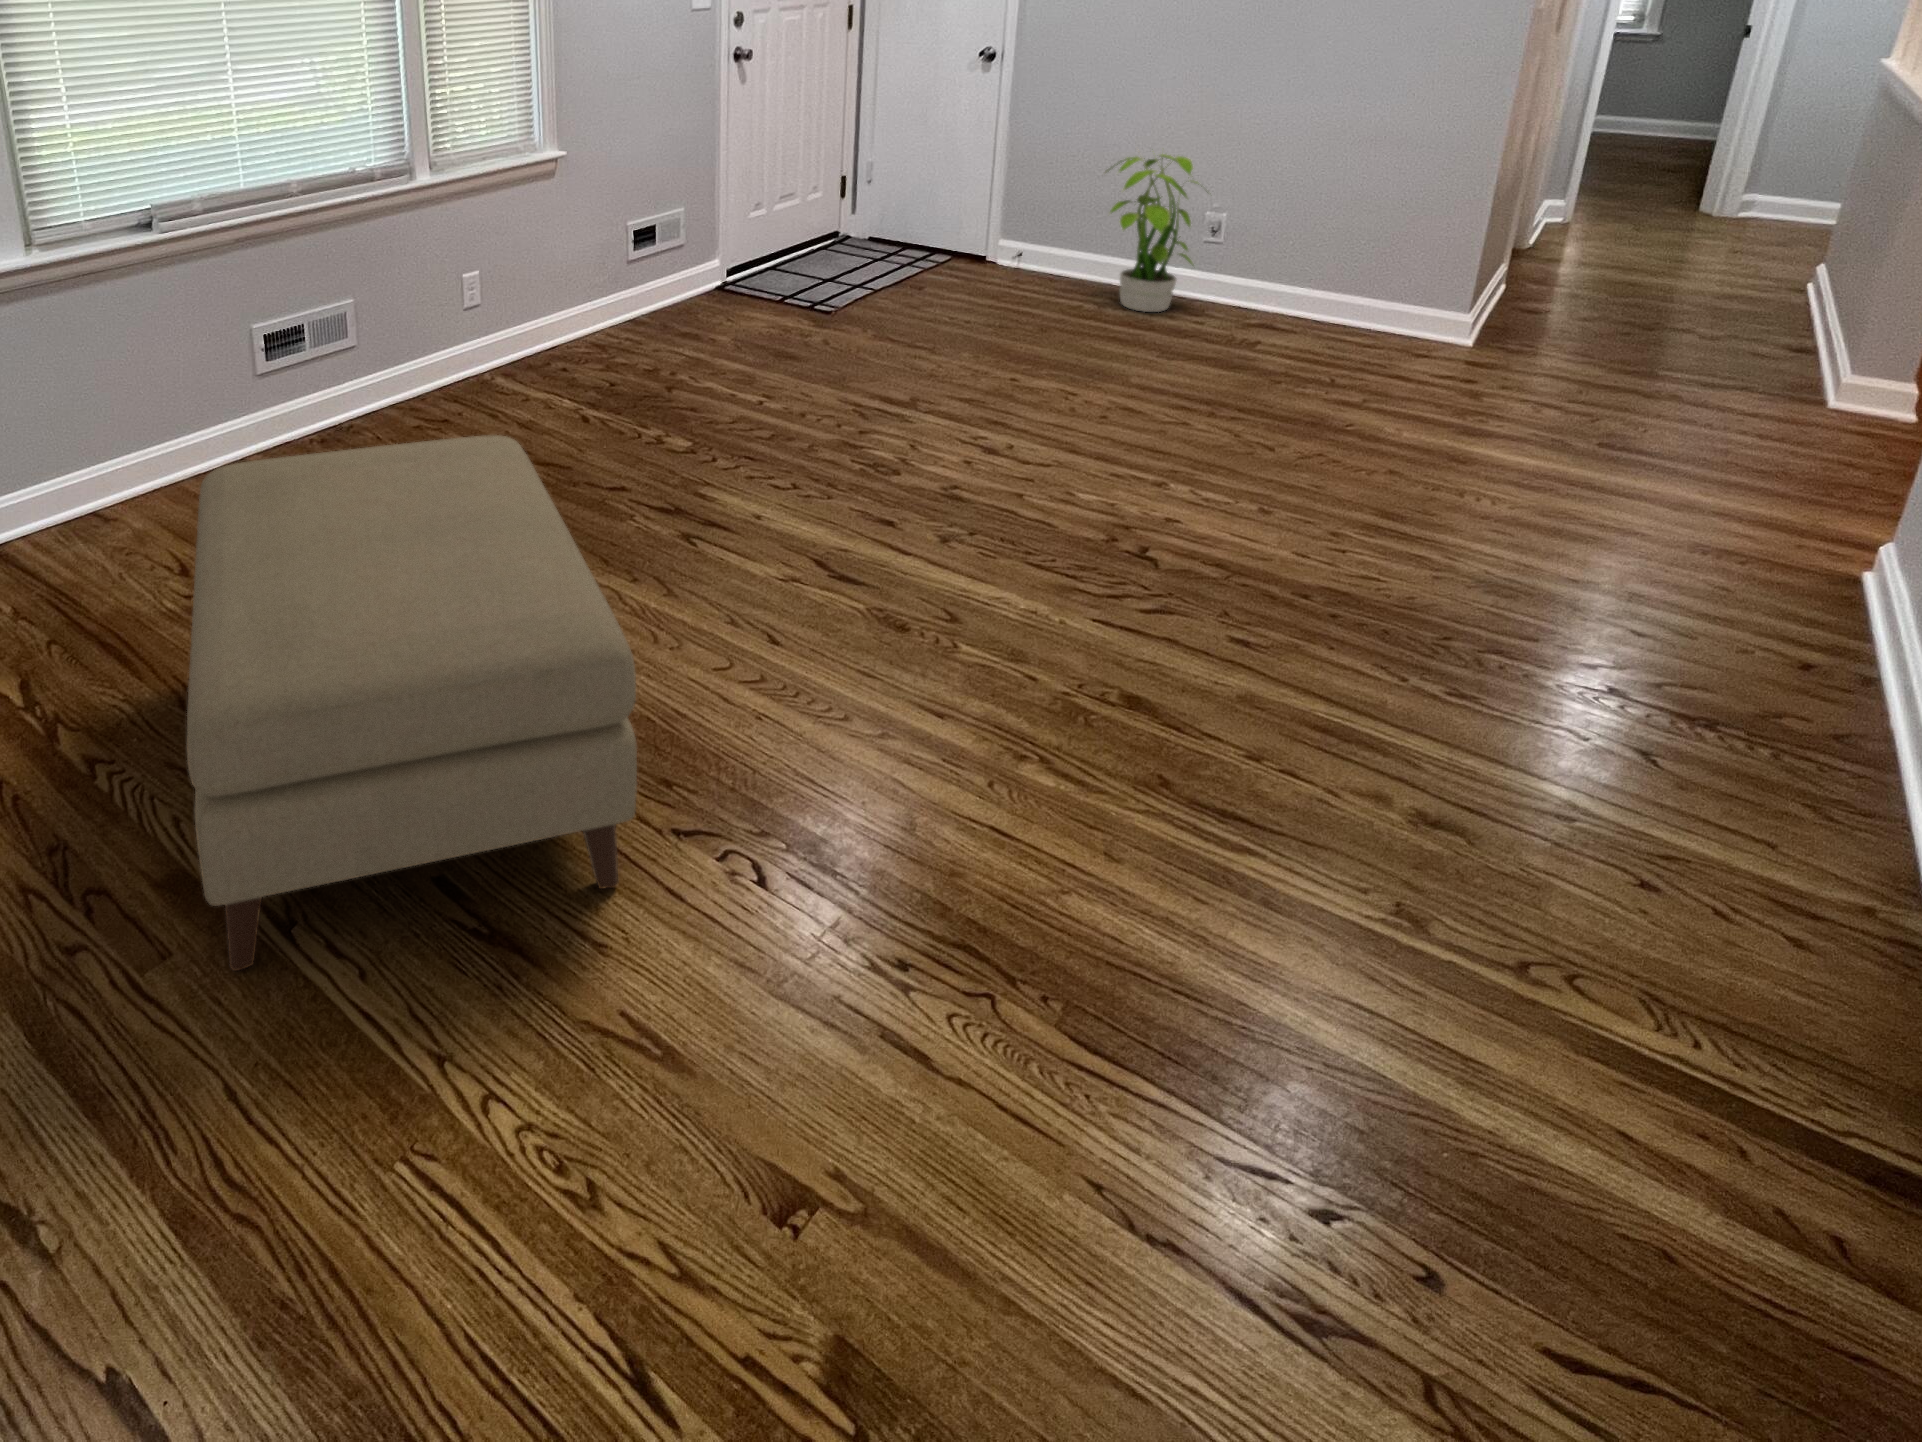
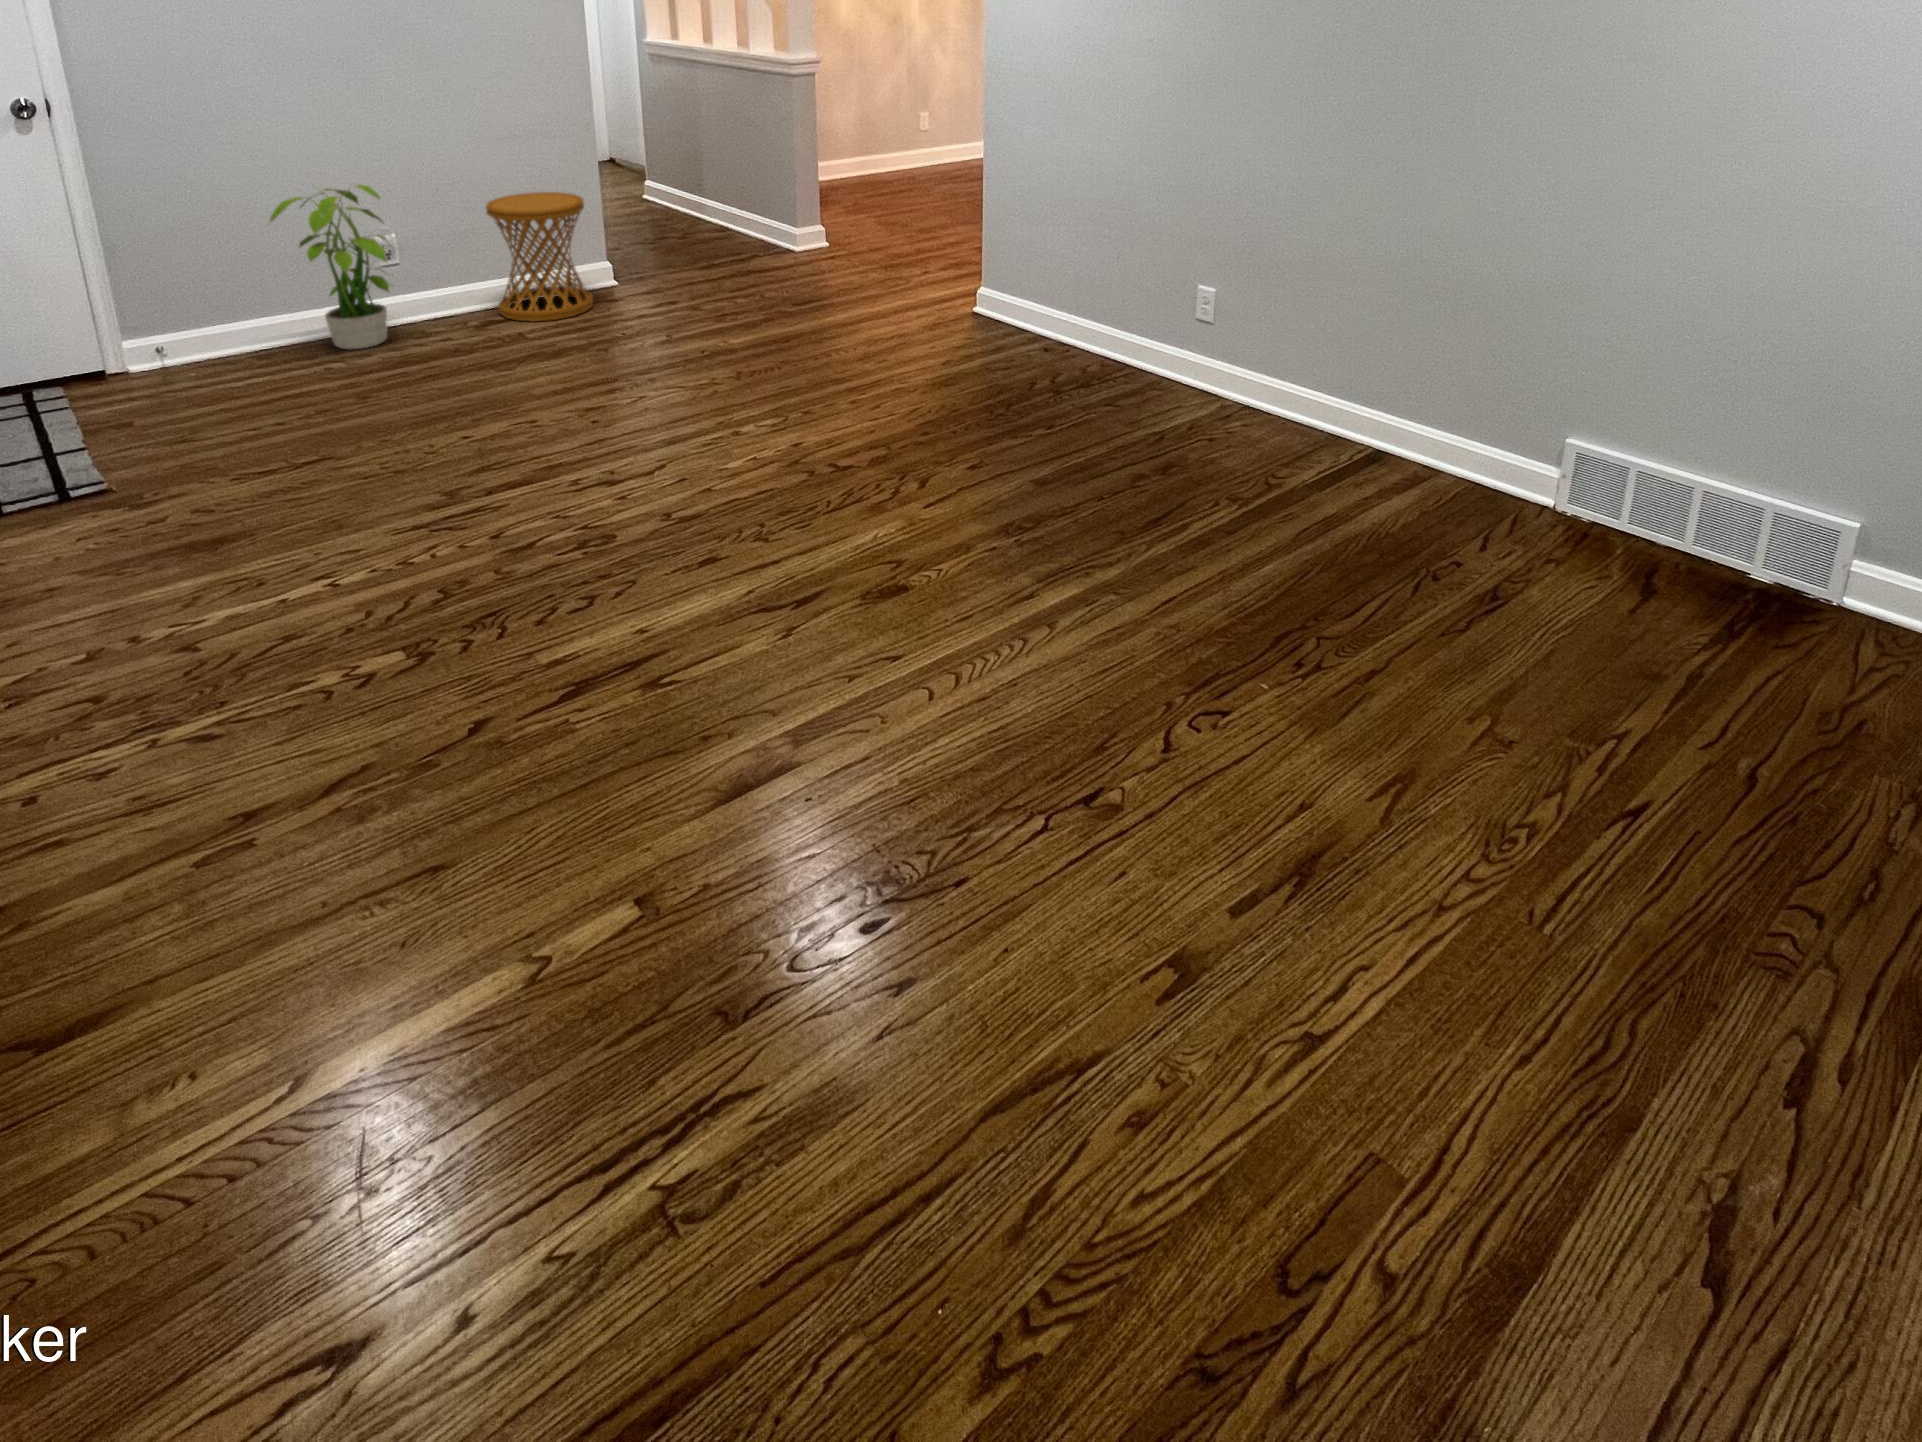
side table: none [1283,210,1426,363] -> present [486,192,593,322]
ottoman: present [187,435,637,971] -> none [794,576,1461,1166]

